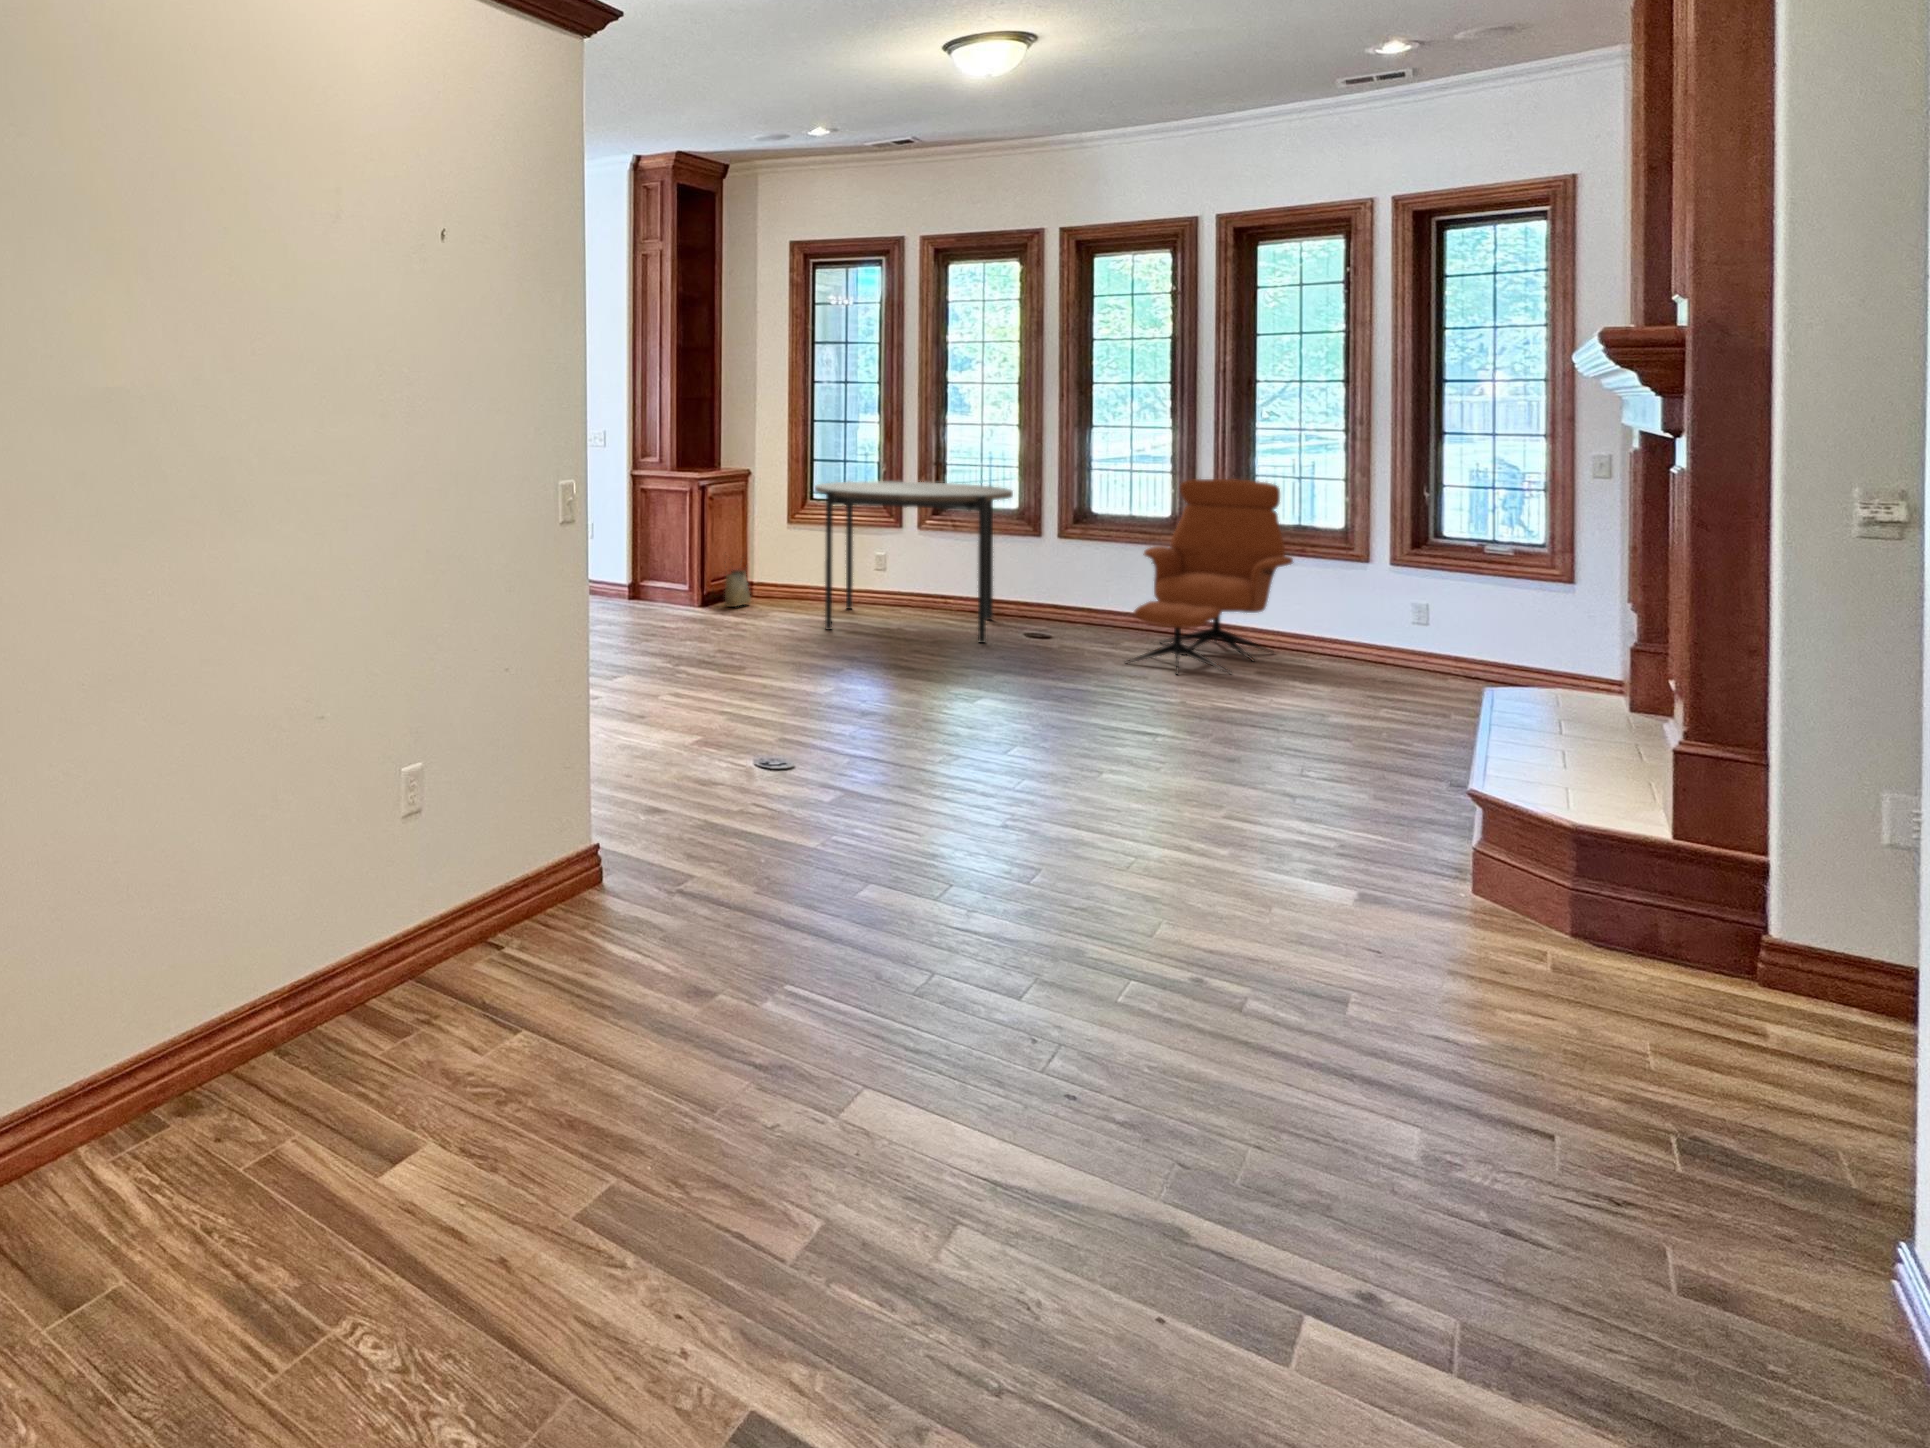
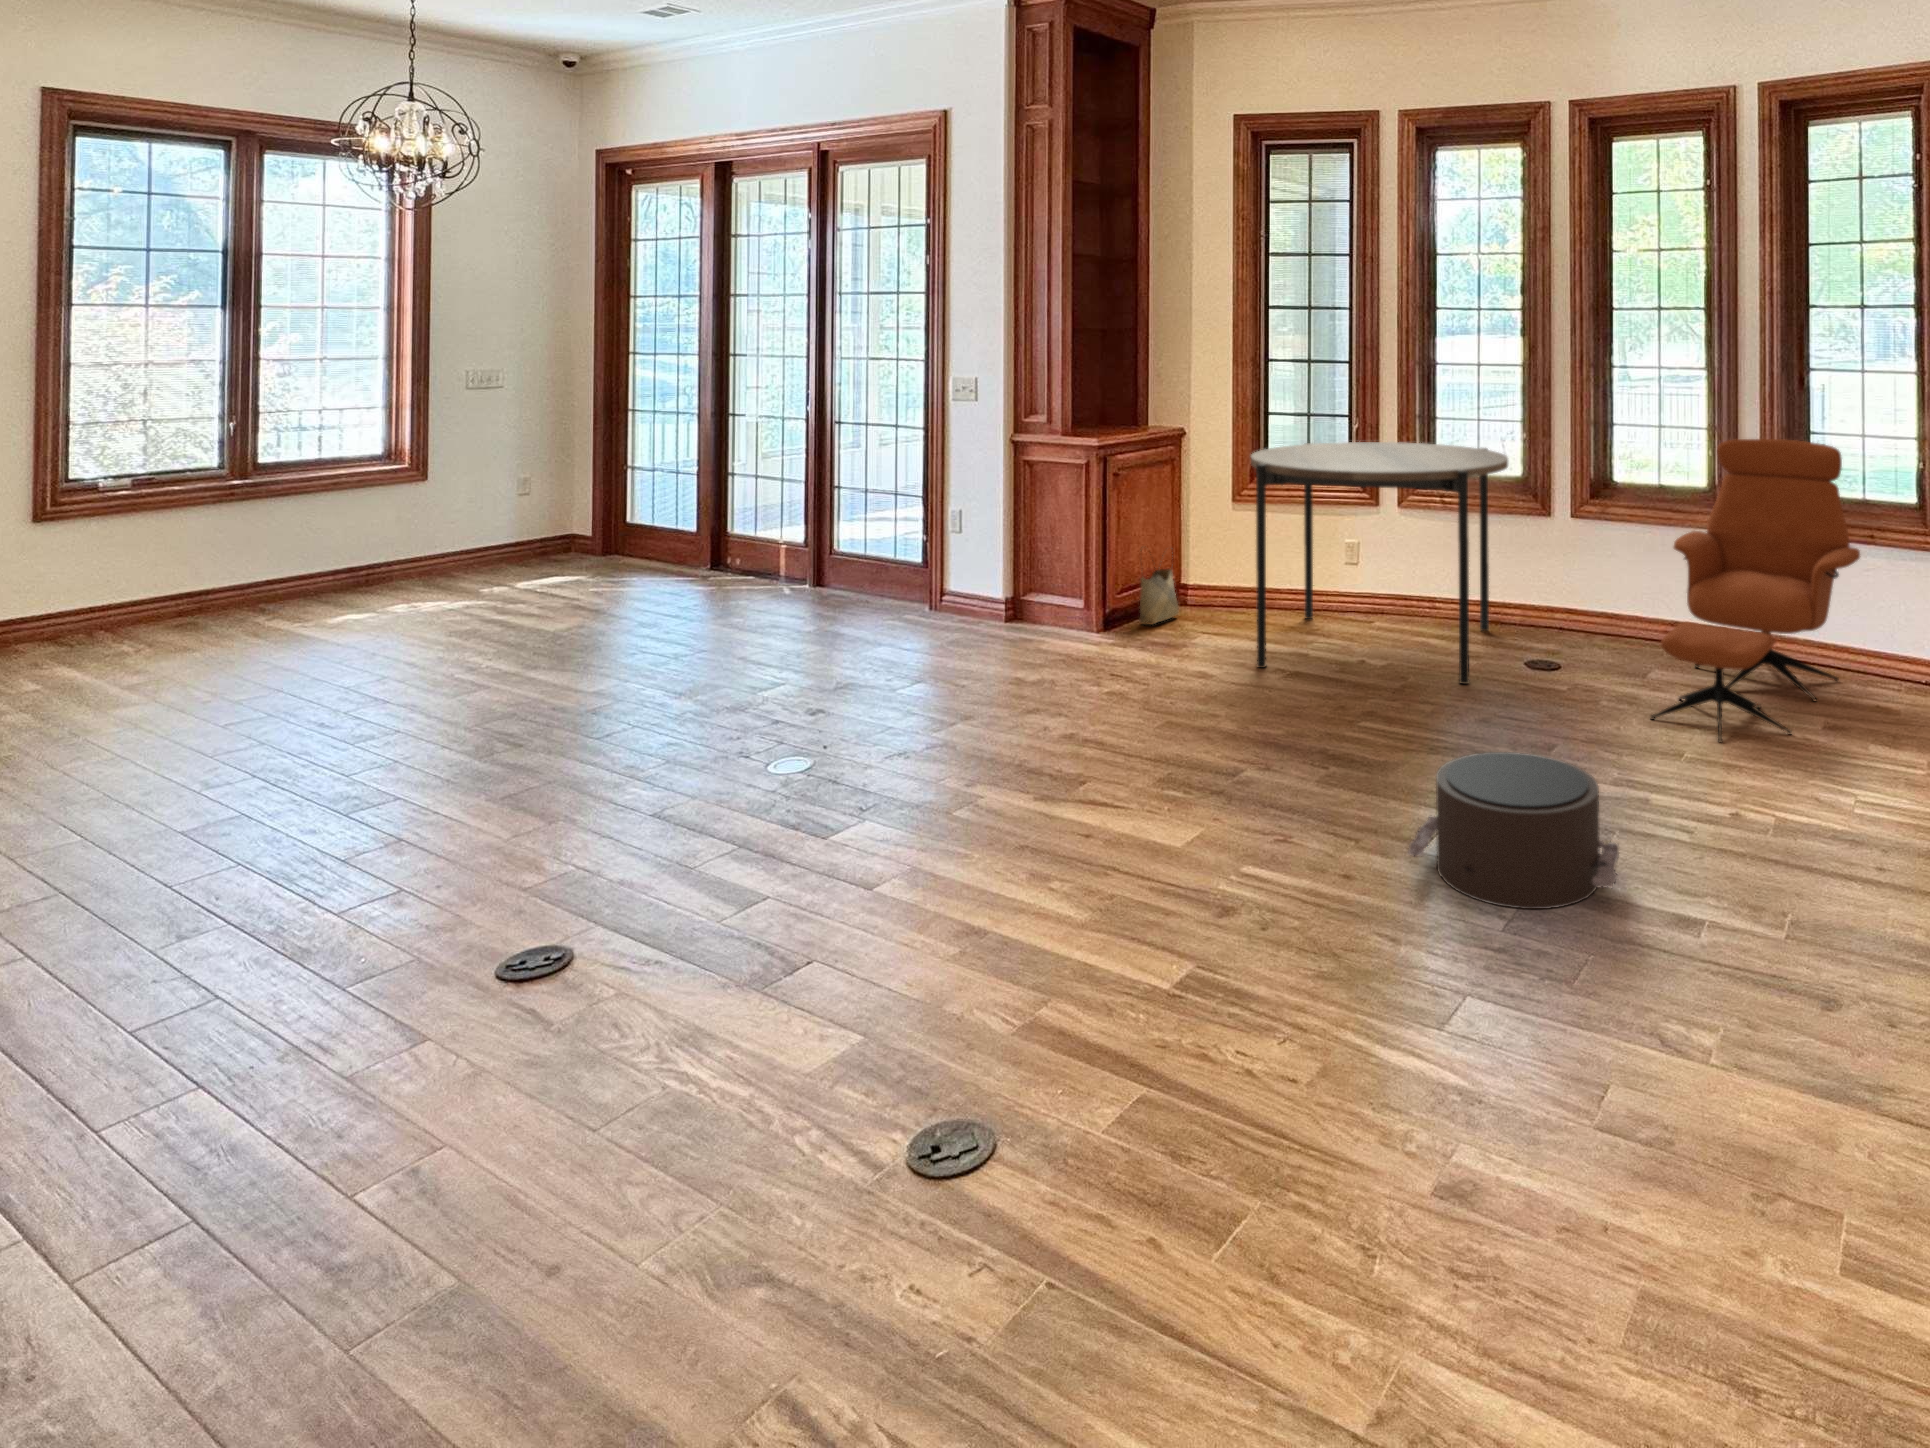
pouf: none [973,650,1108,724] -> present [1408,752,1619,909]

